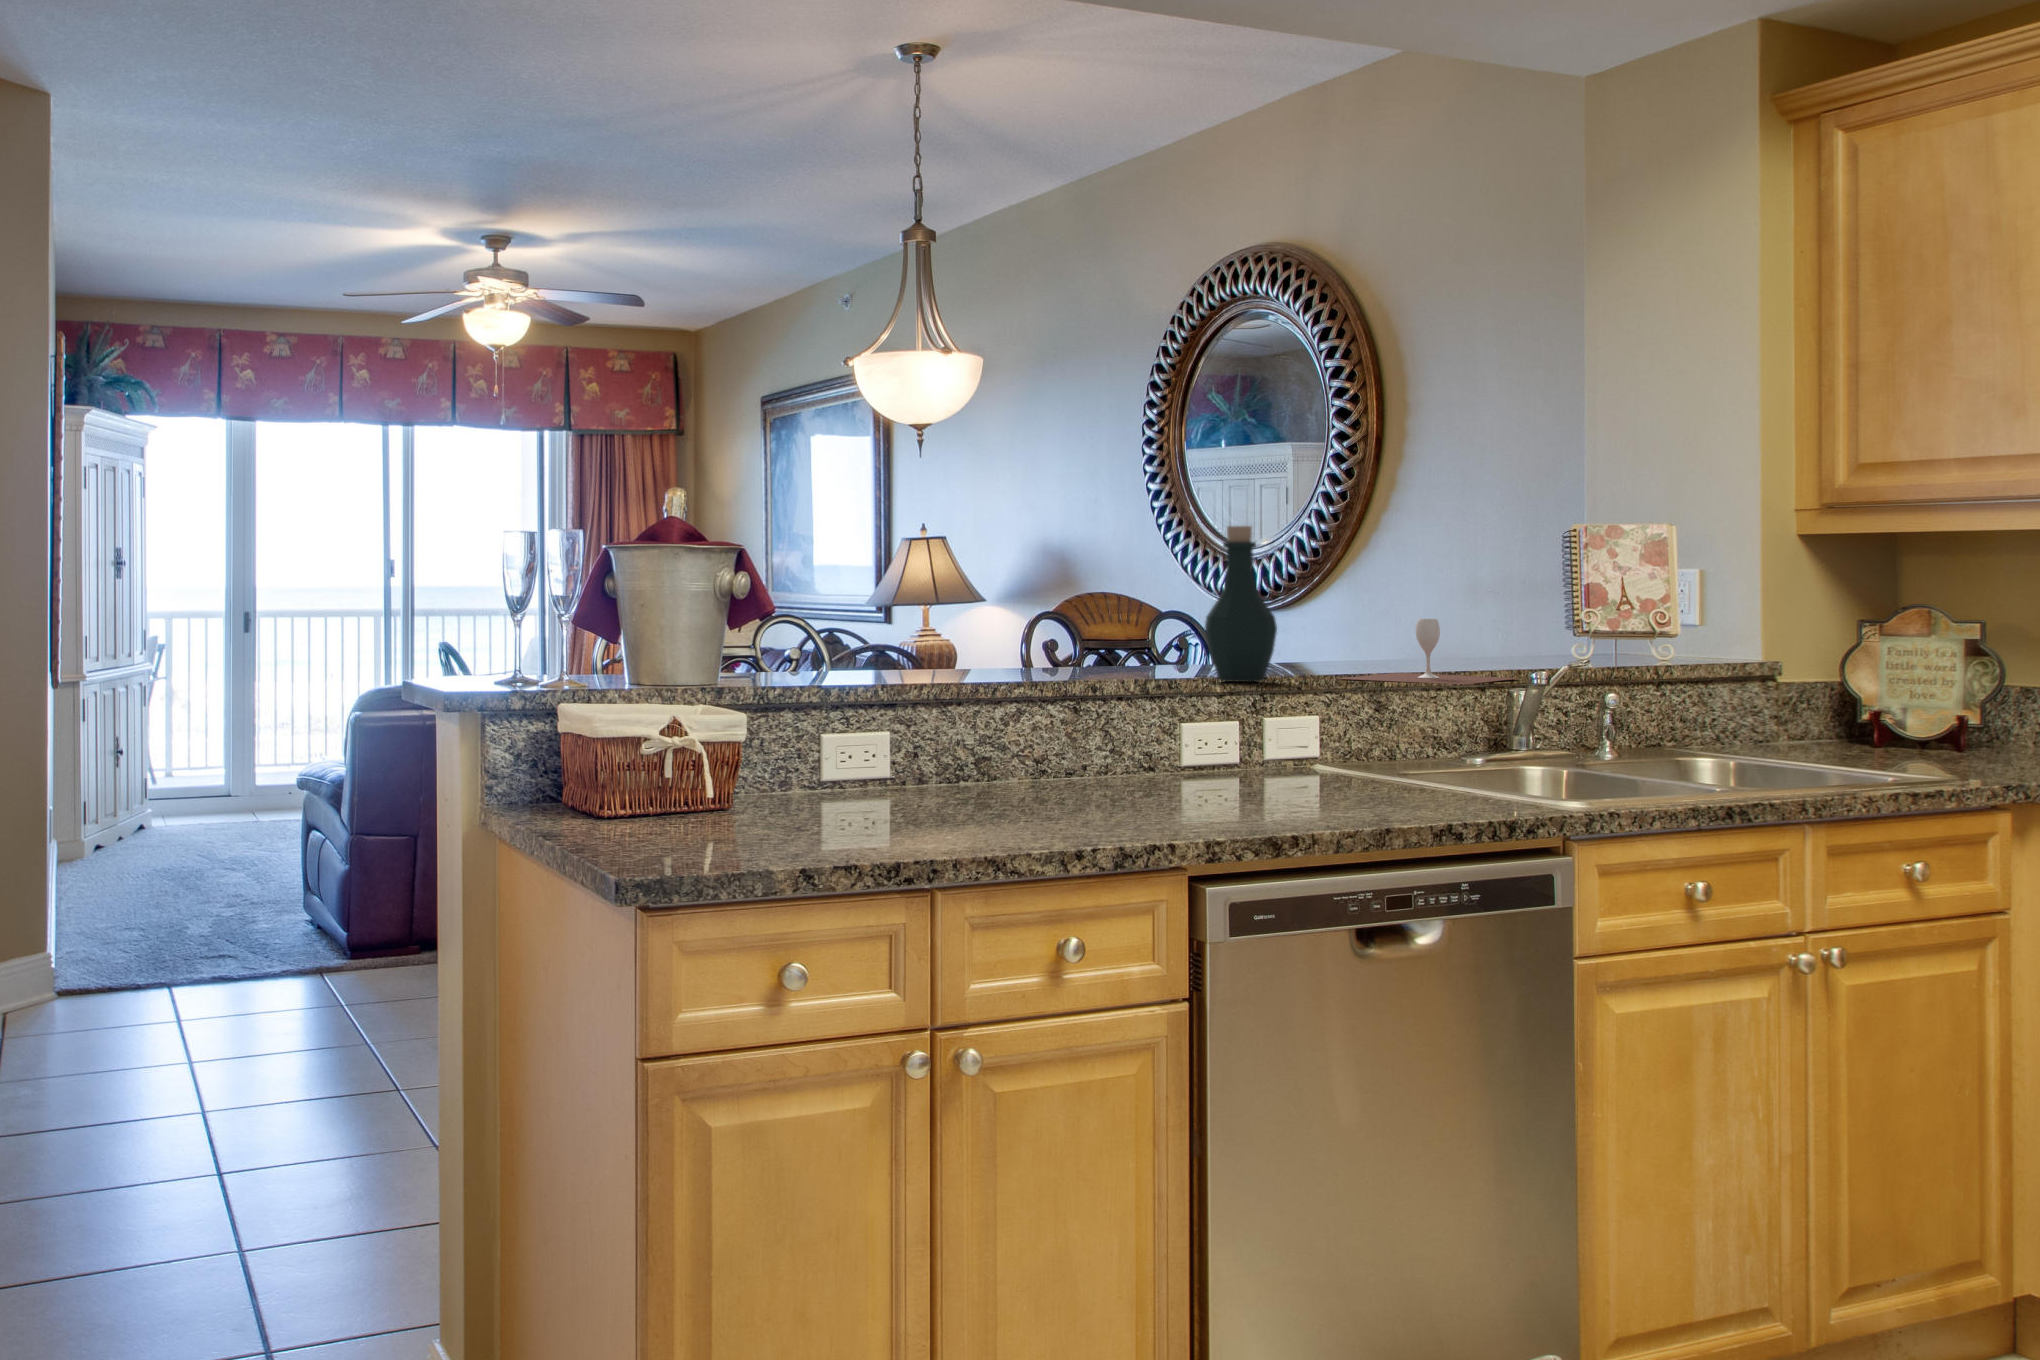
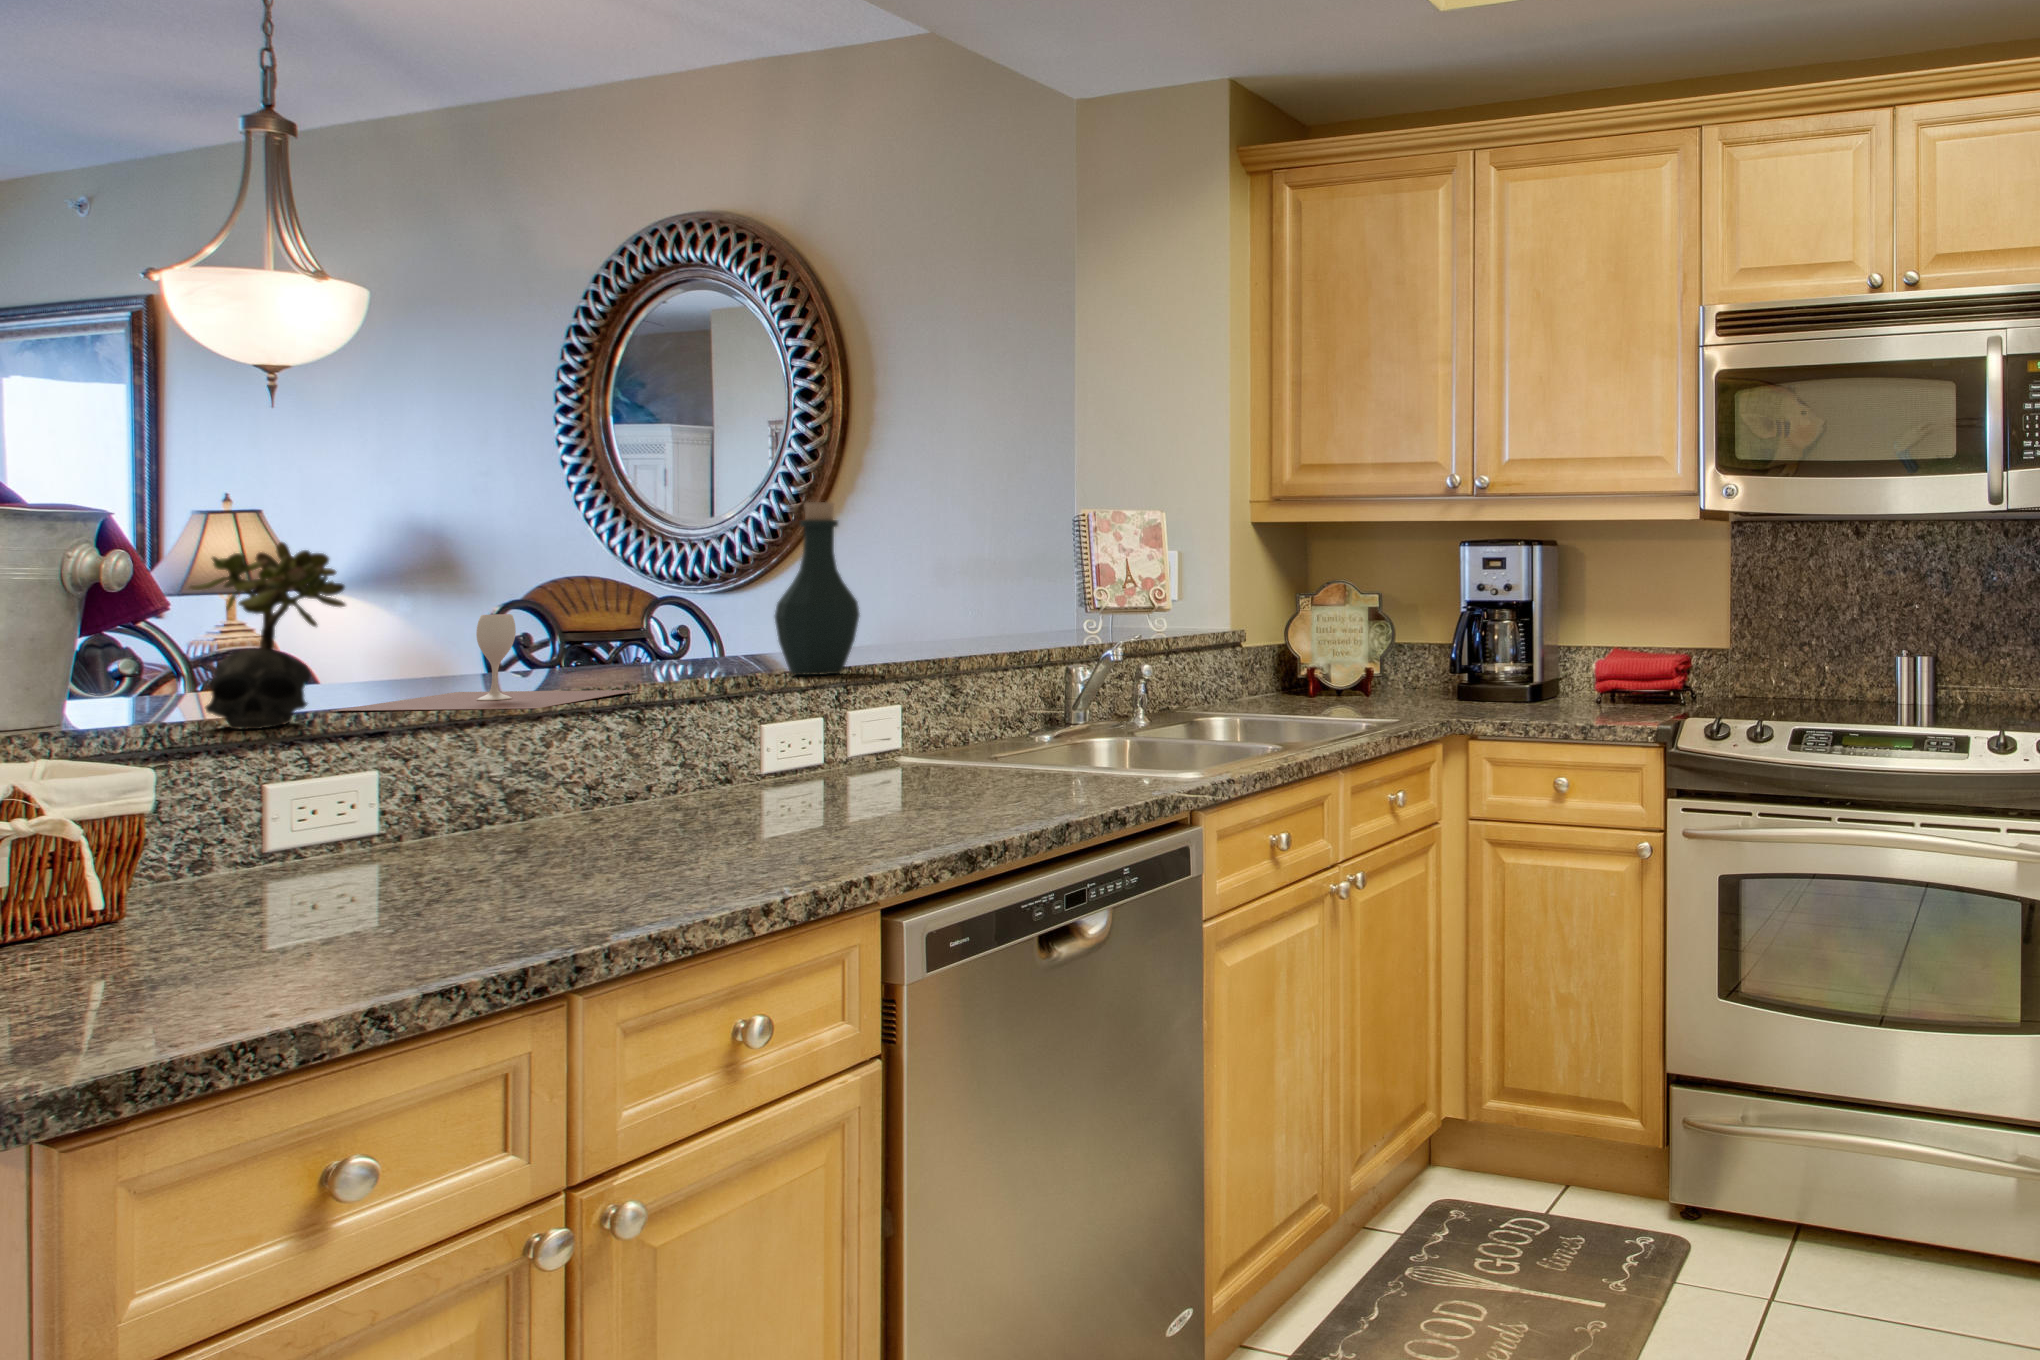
succulent plant: none [778,563,861,692] -> present [190,542,345,730]
wine glass: present [1338,619,1521,684] -> present [331,614,640,711]

